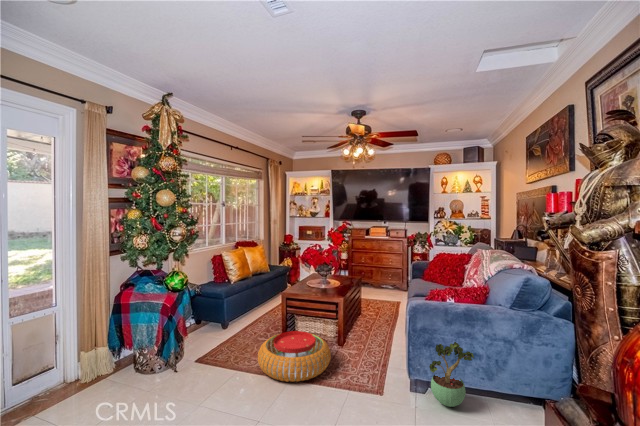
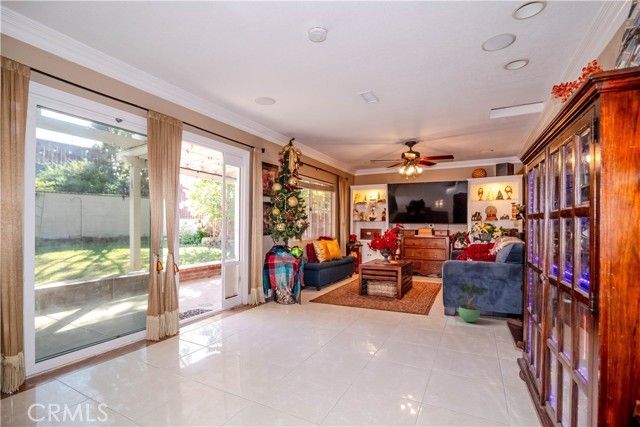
pouf: present [258,331,331,382] -> none [349,286,395,311]

